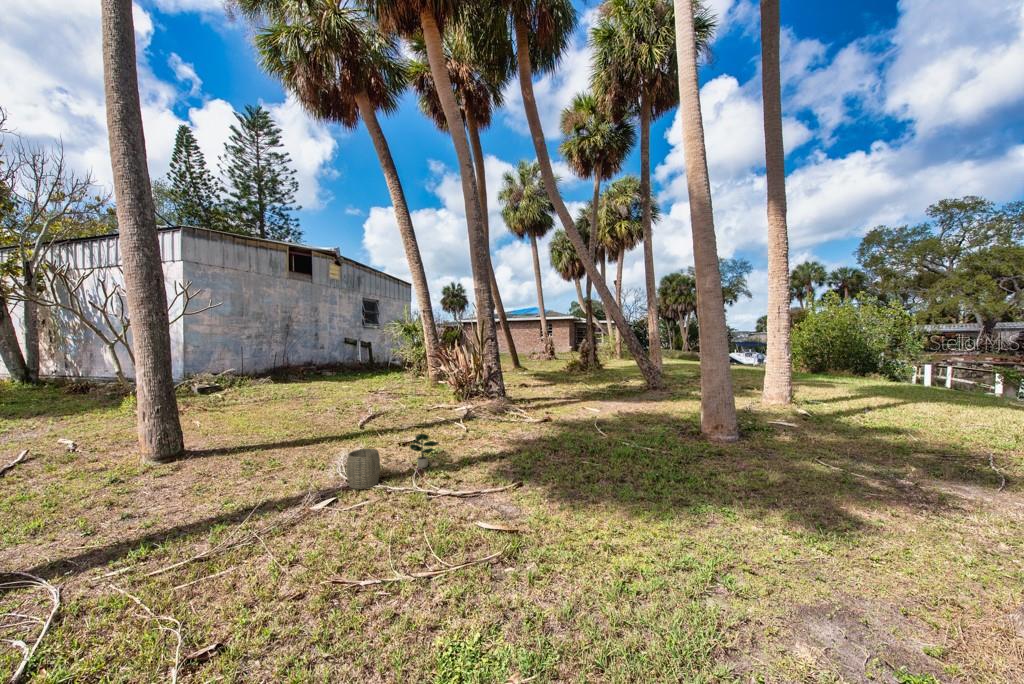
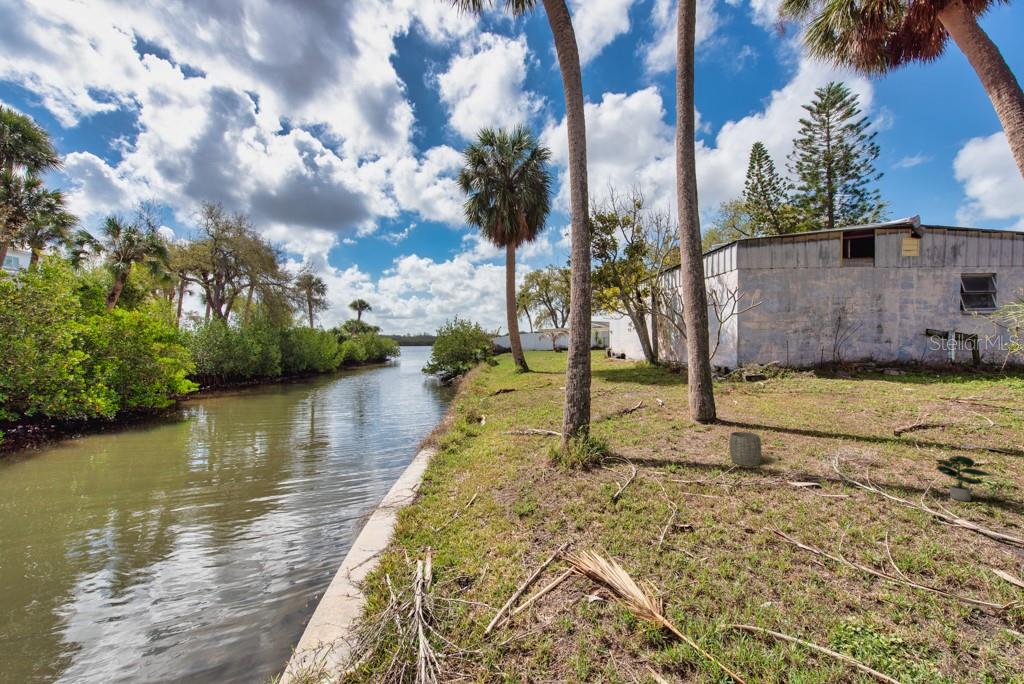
woven basket: present [347,449,380,489] -> present [729,432,761,466]

